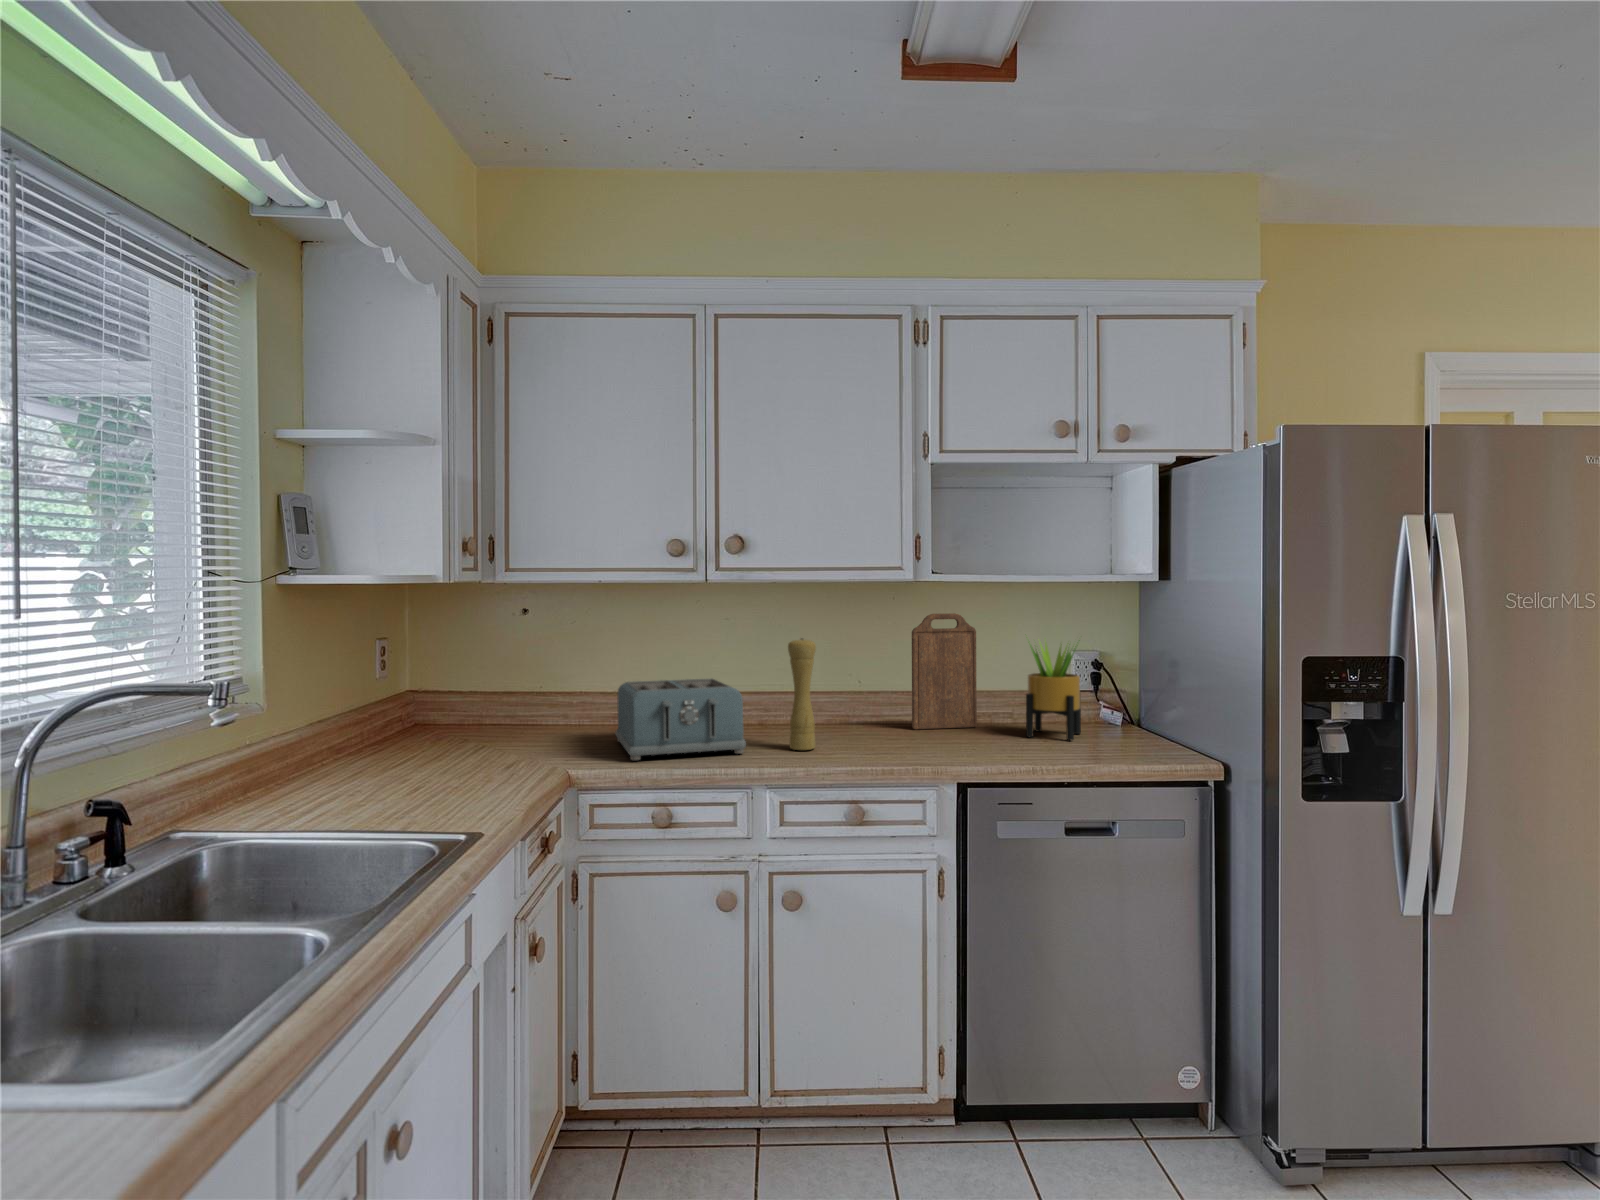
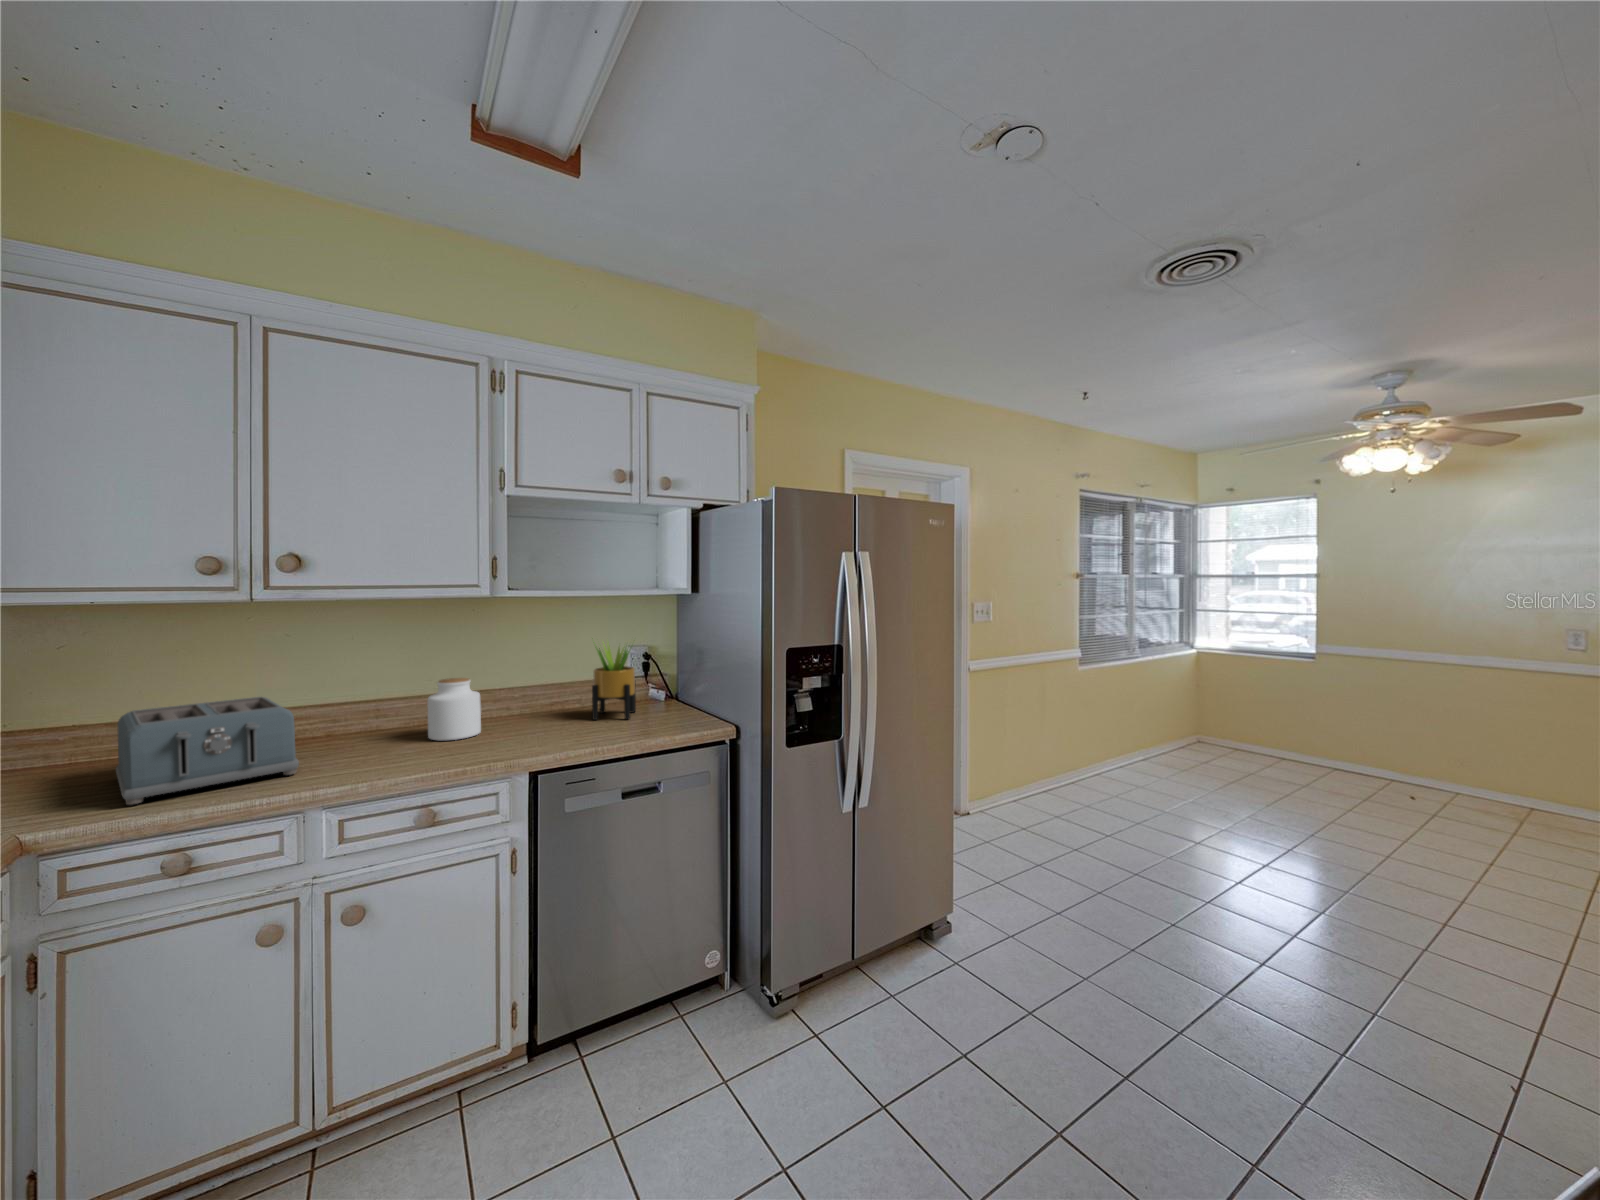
cutting board: present [912,613,977,729] -> none [491,622,551,722]
pepper mill: present [788,638,816,750] -> none [352,652,386,761]
jar: none [850,673,902,741] -> present [428,678,481,740]

